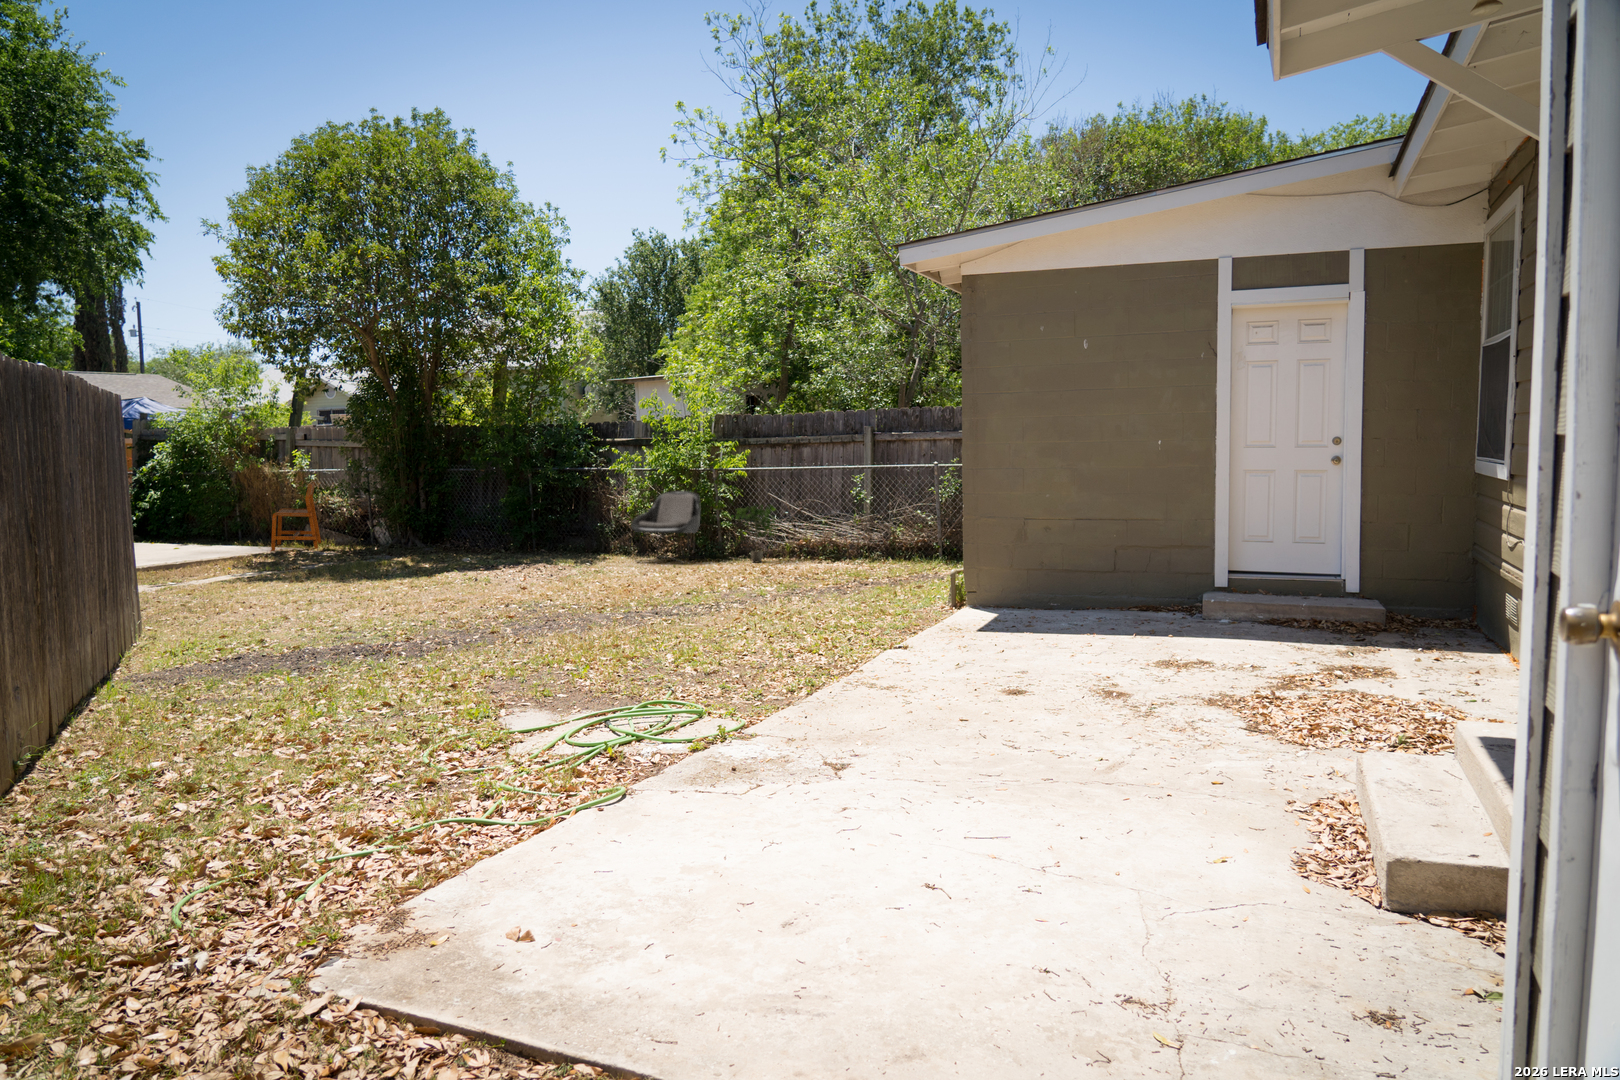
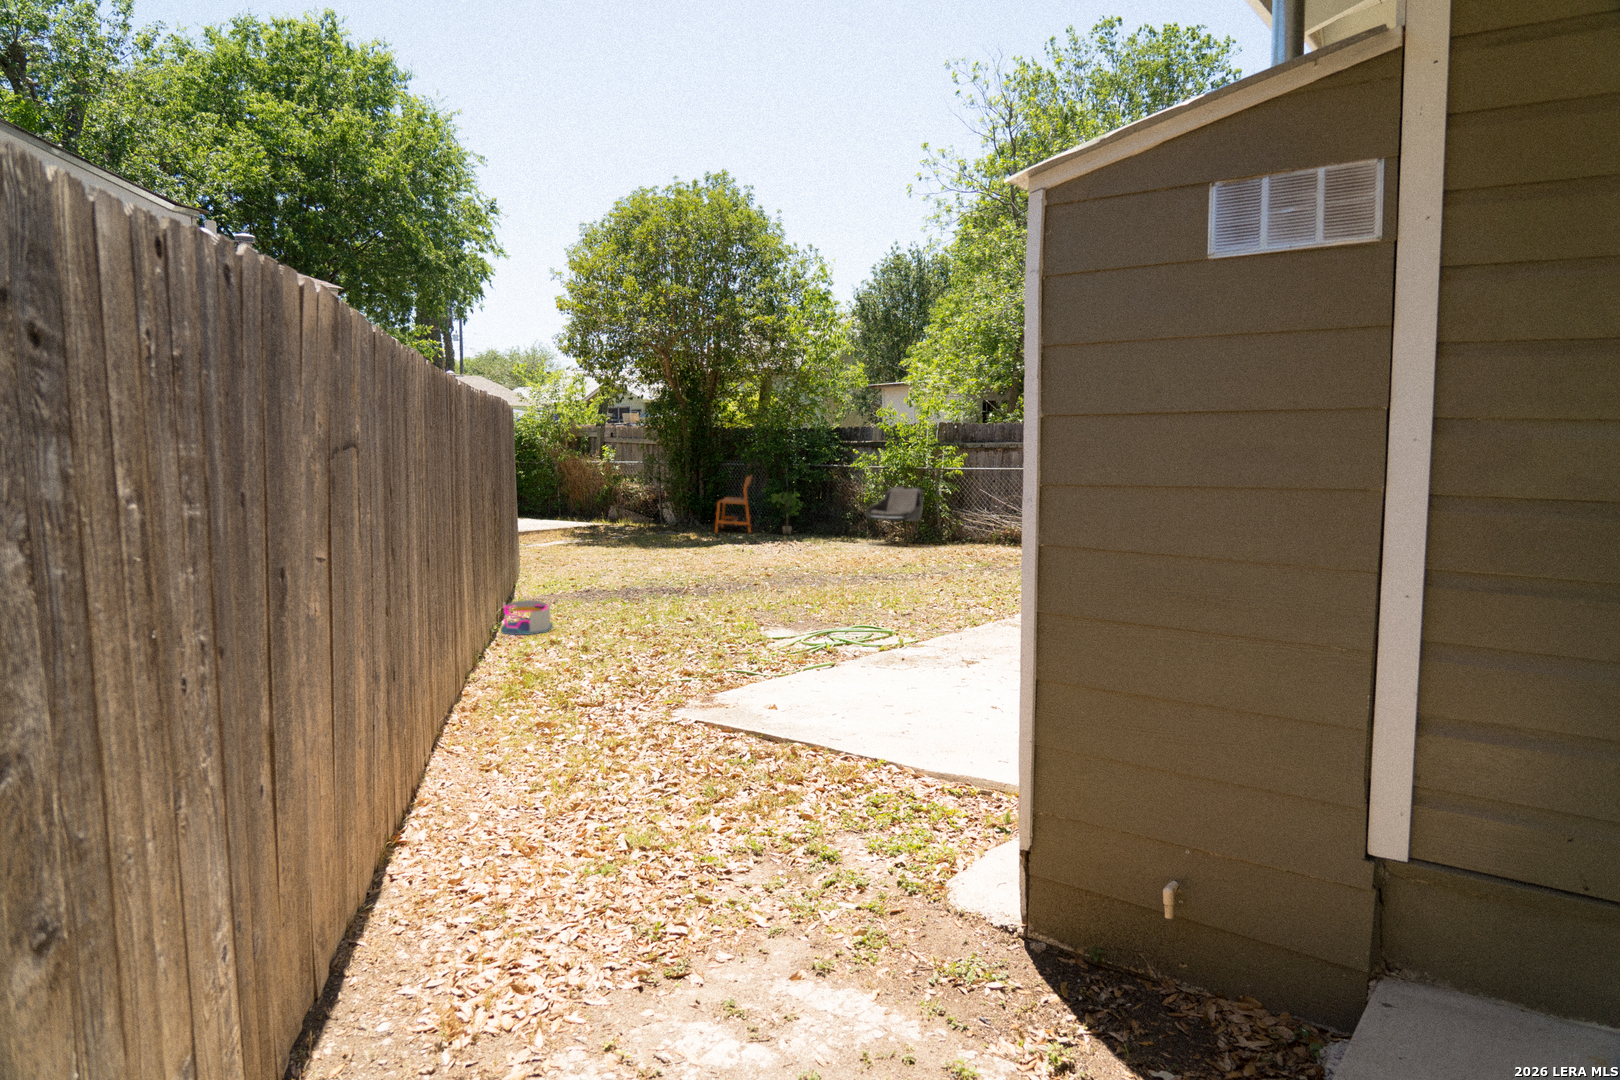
bench: present [271,482,321,551] -> present [715,476,752,533]
potted plant: present [736,505,777,563] -> present [771,492,800,535]
storage bin: none [47,699,149,764] -> present [501,600,552,635]

